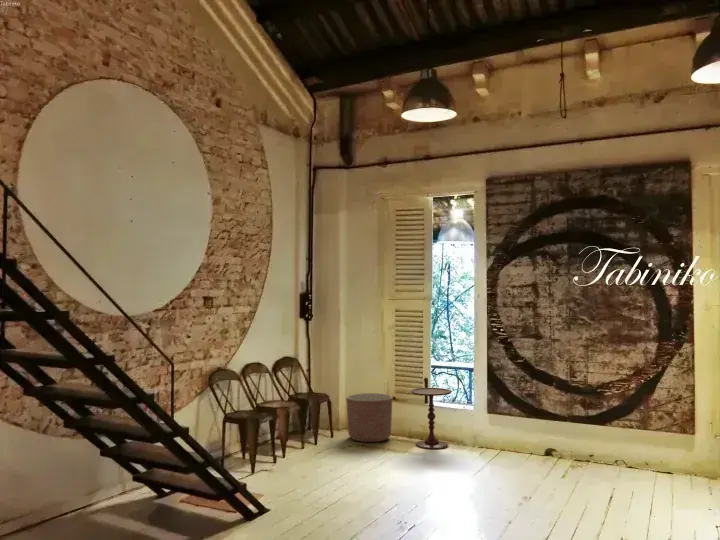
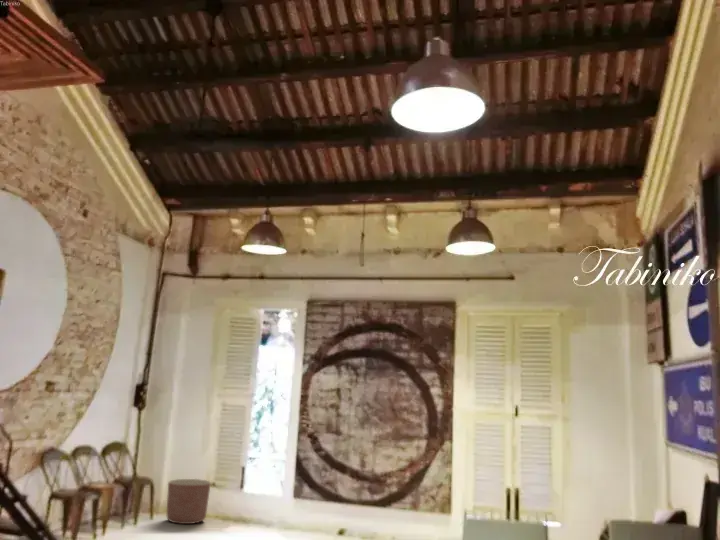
side table: present [410,388,451,449] -> none [227,475,263,530]

